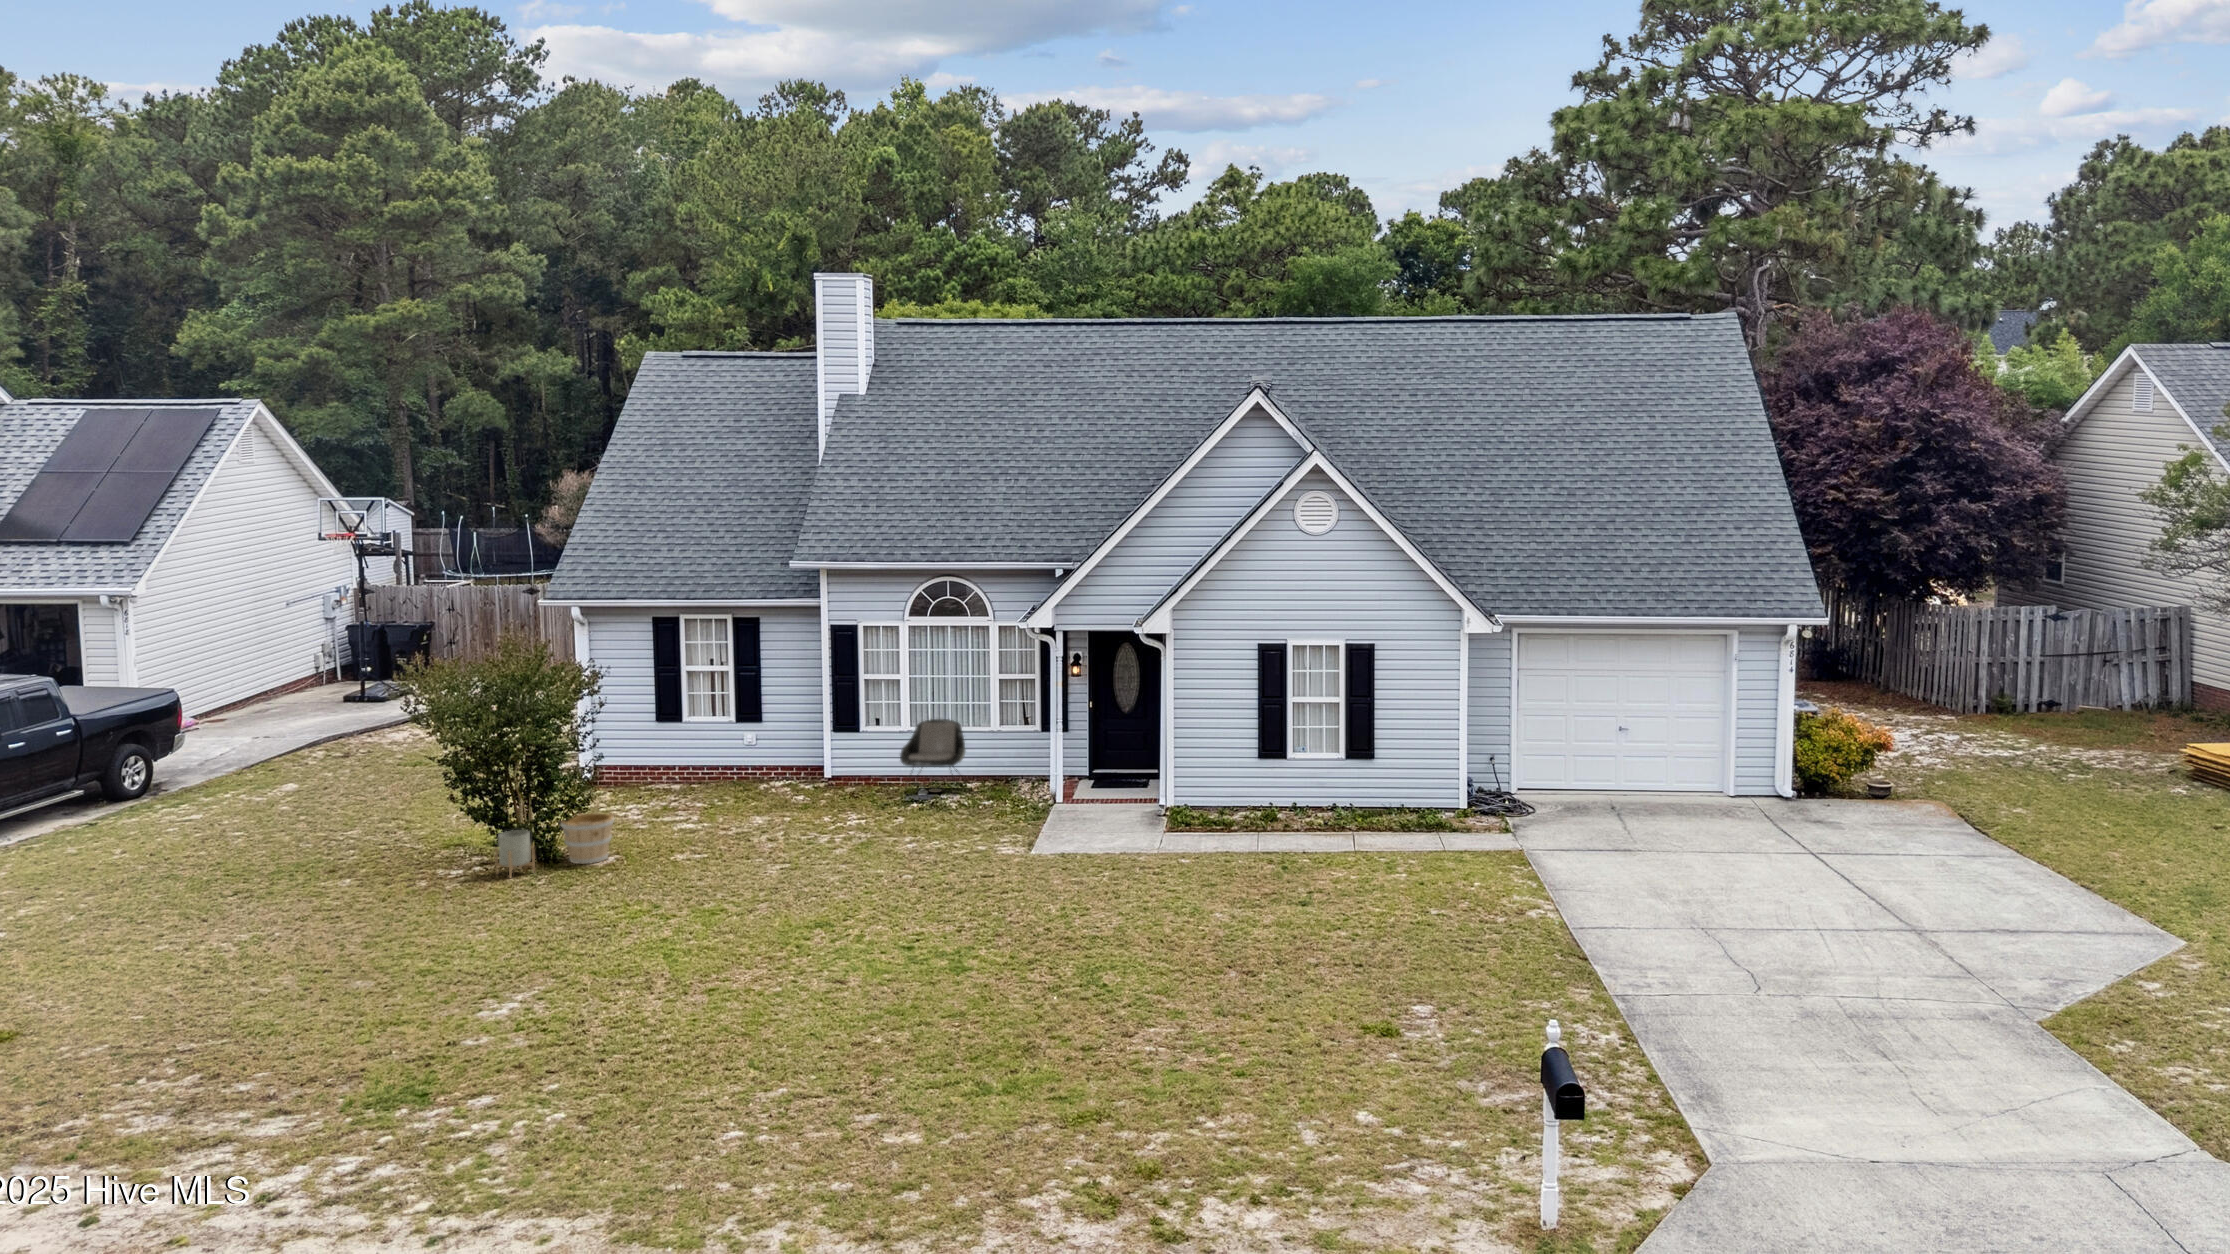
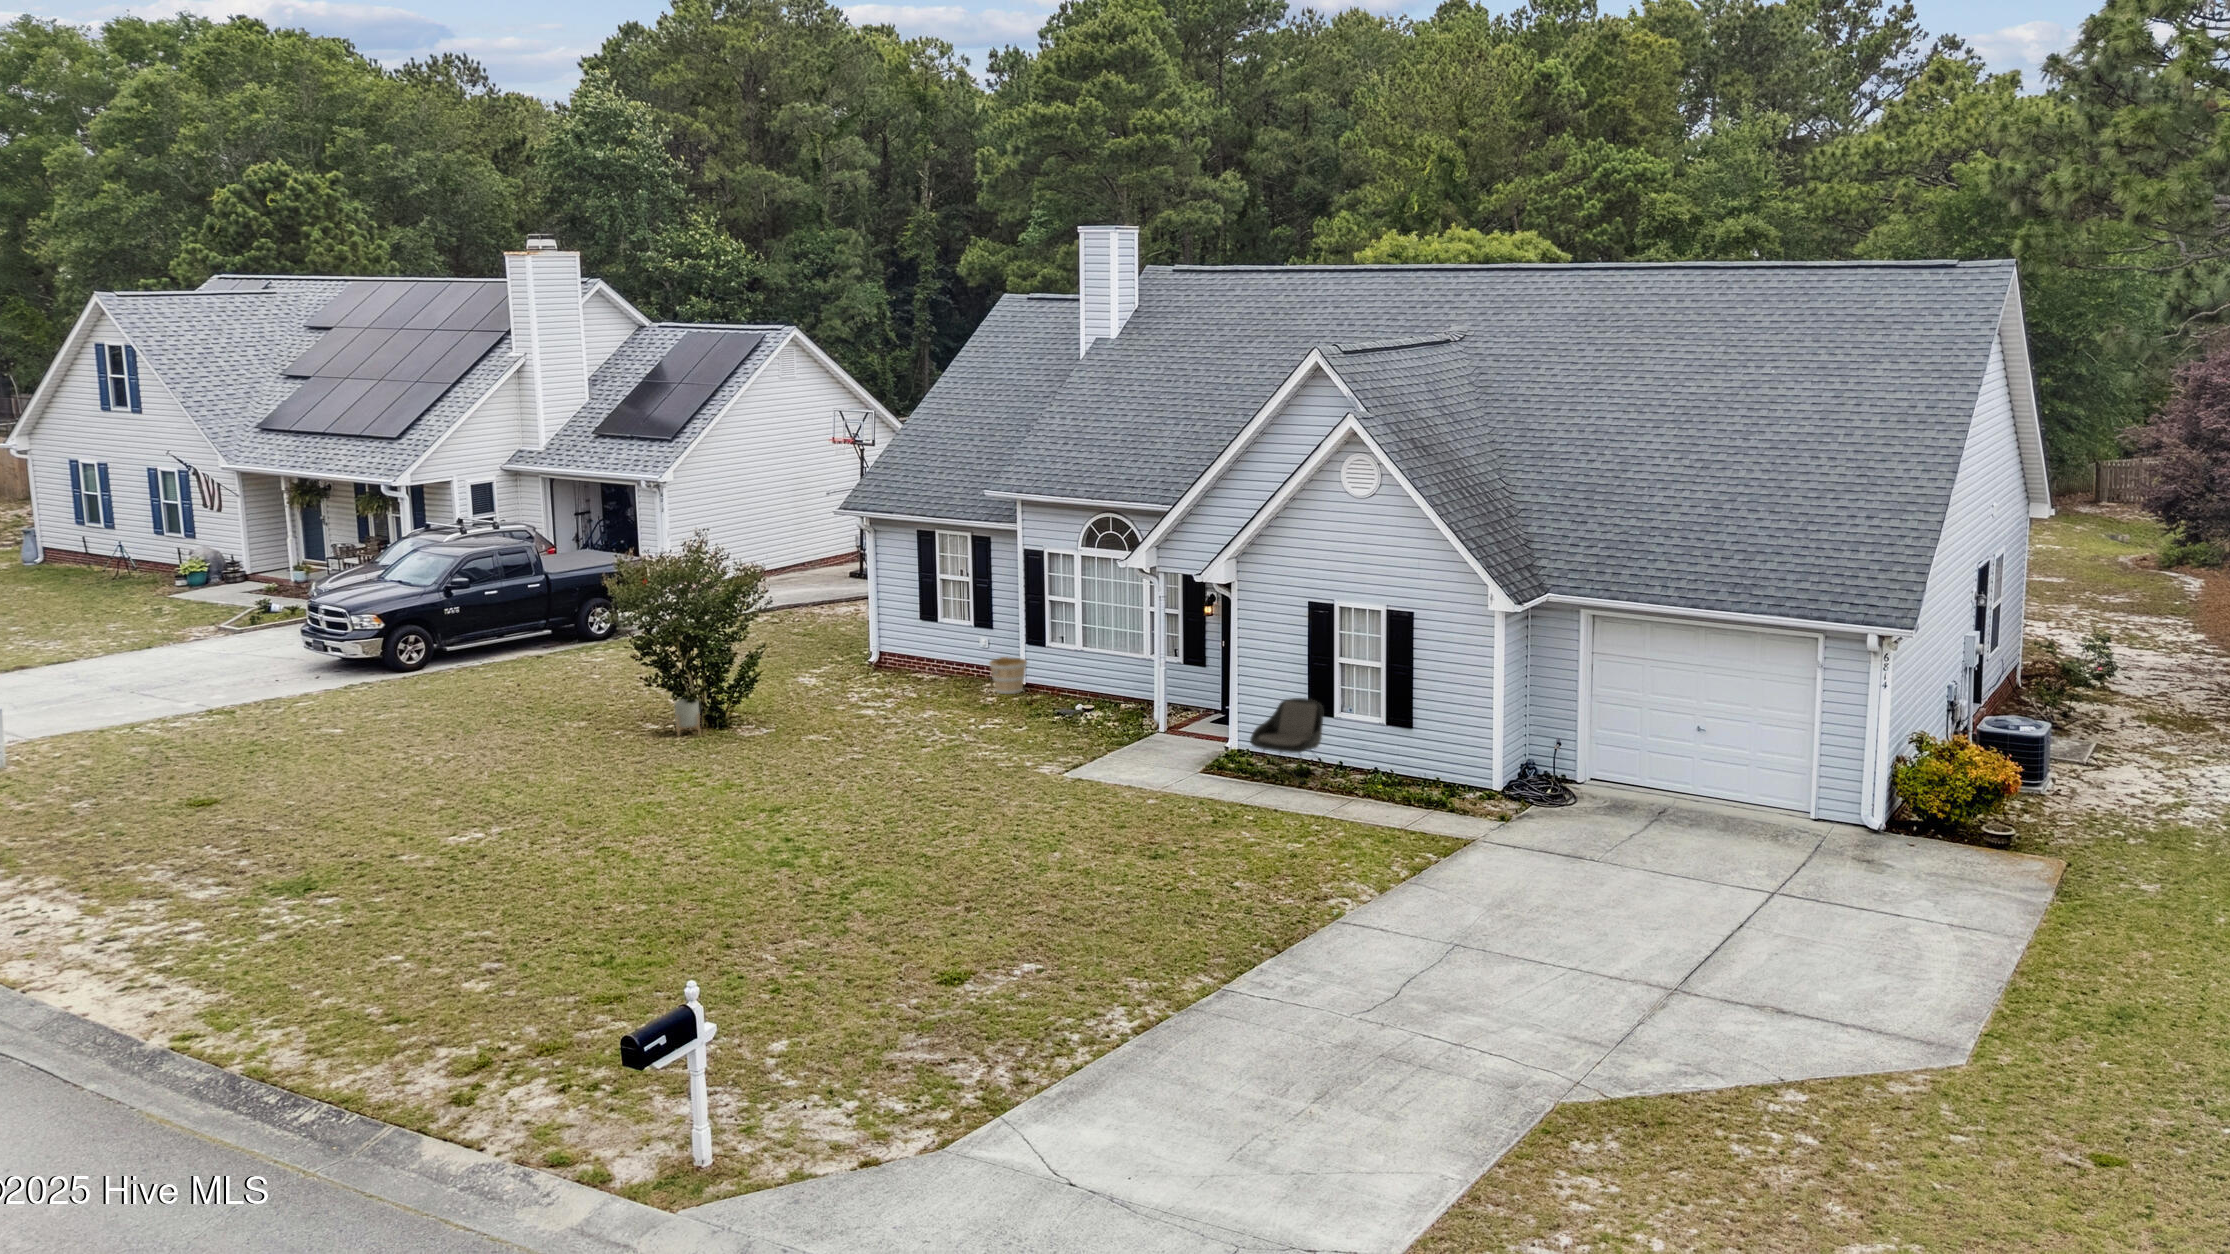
lounge chair: present [900,719,966,795] -> present [1250,698,1326,783]
wooden bucket: present [561,813,614,864] -> present [989,657,1027,694]

